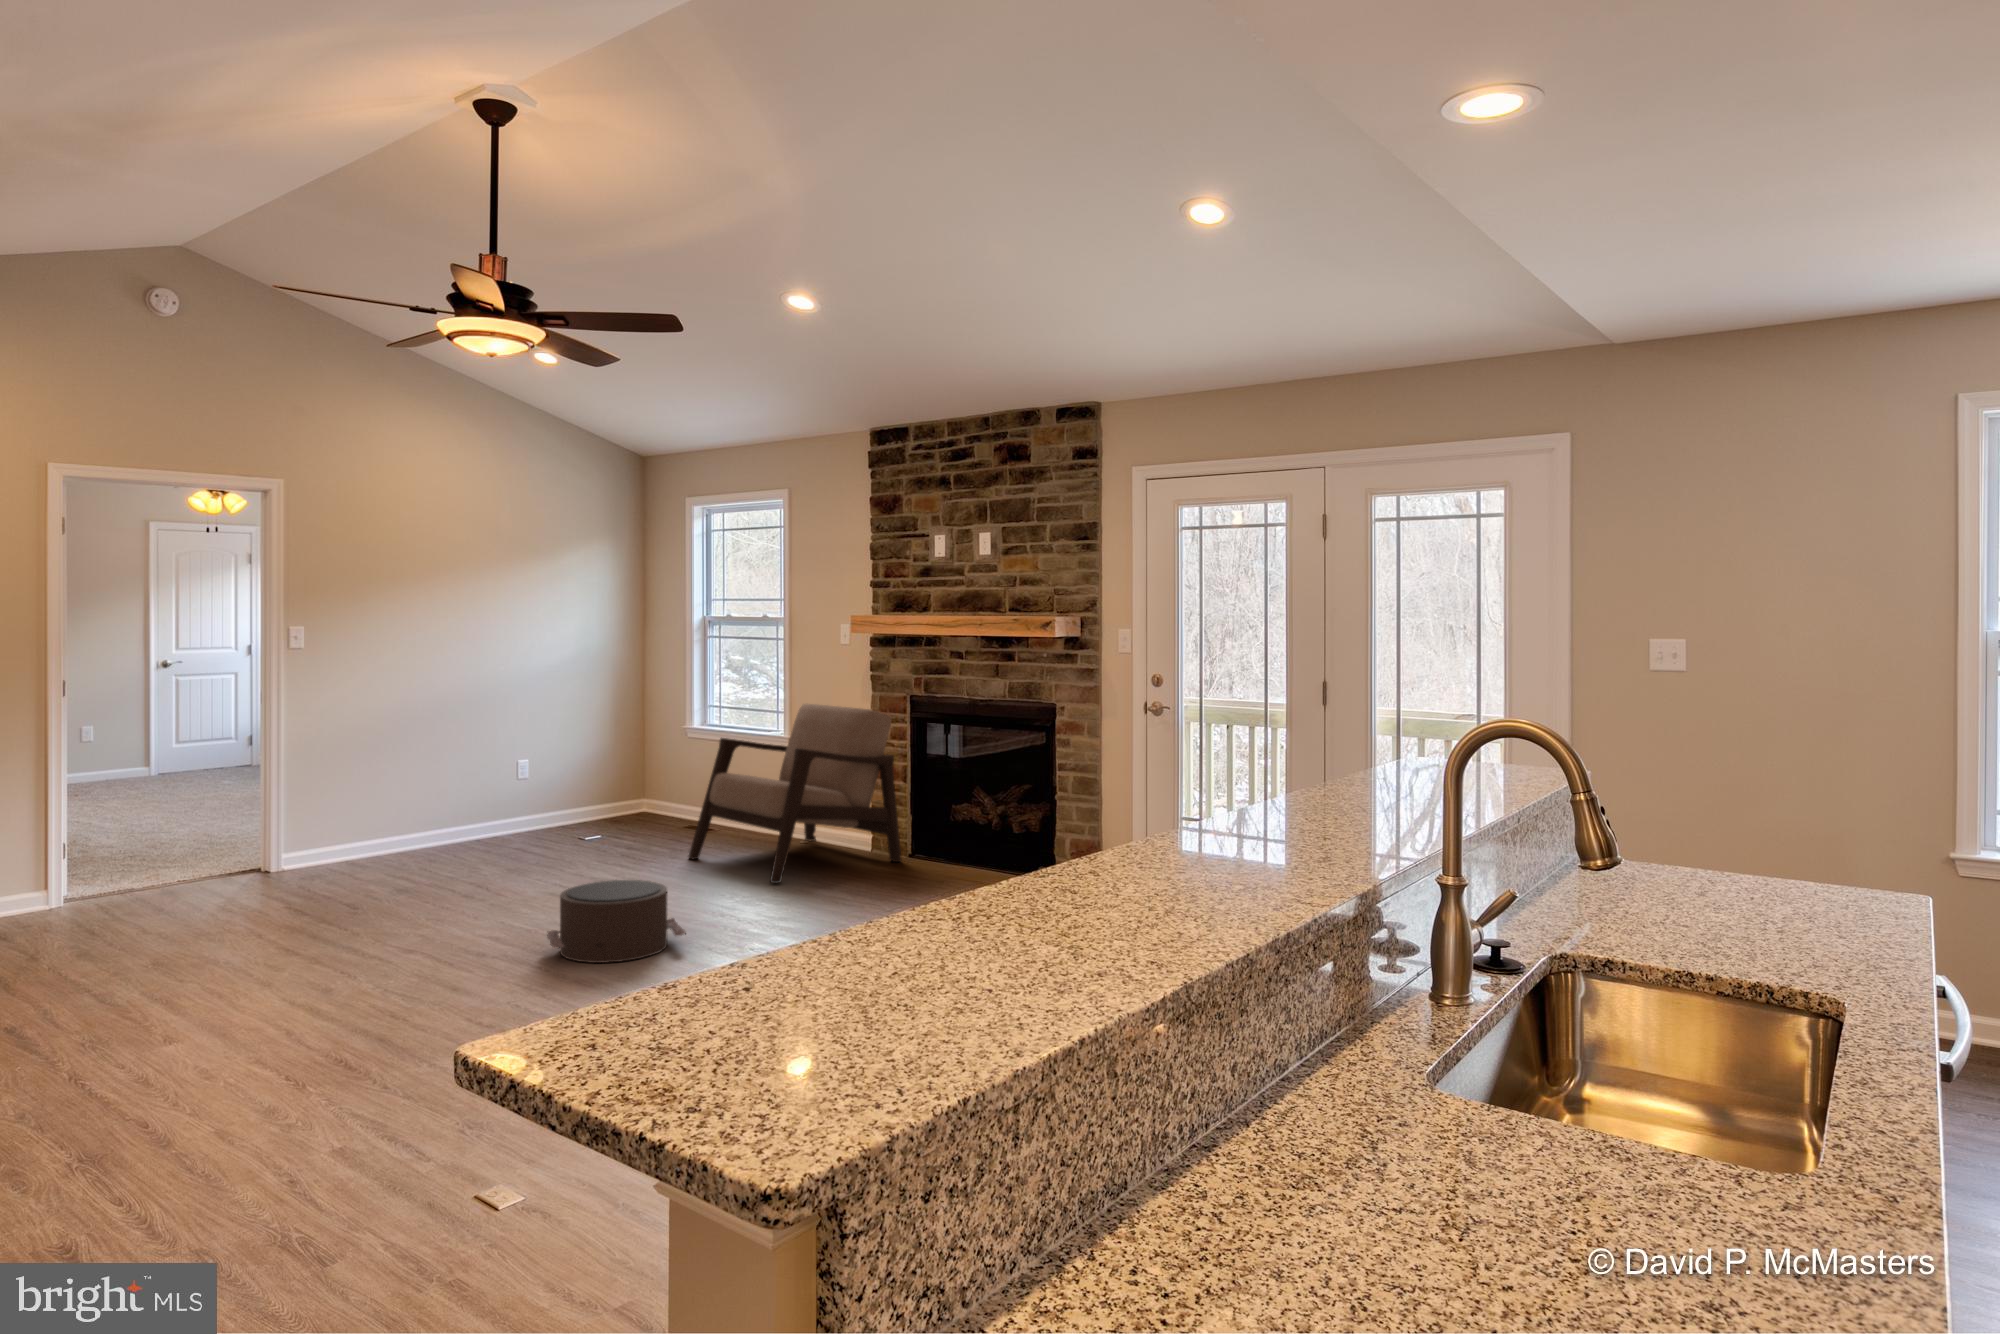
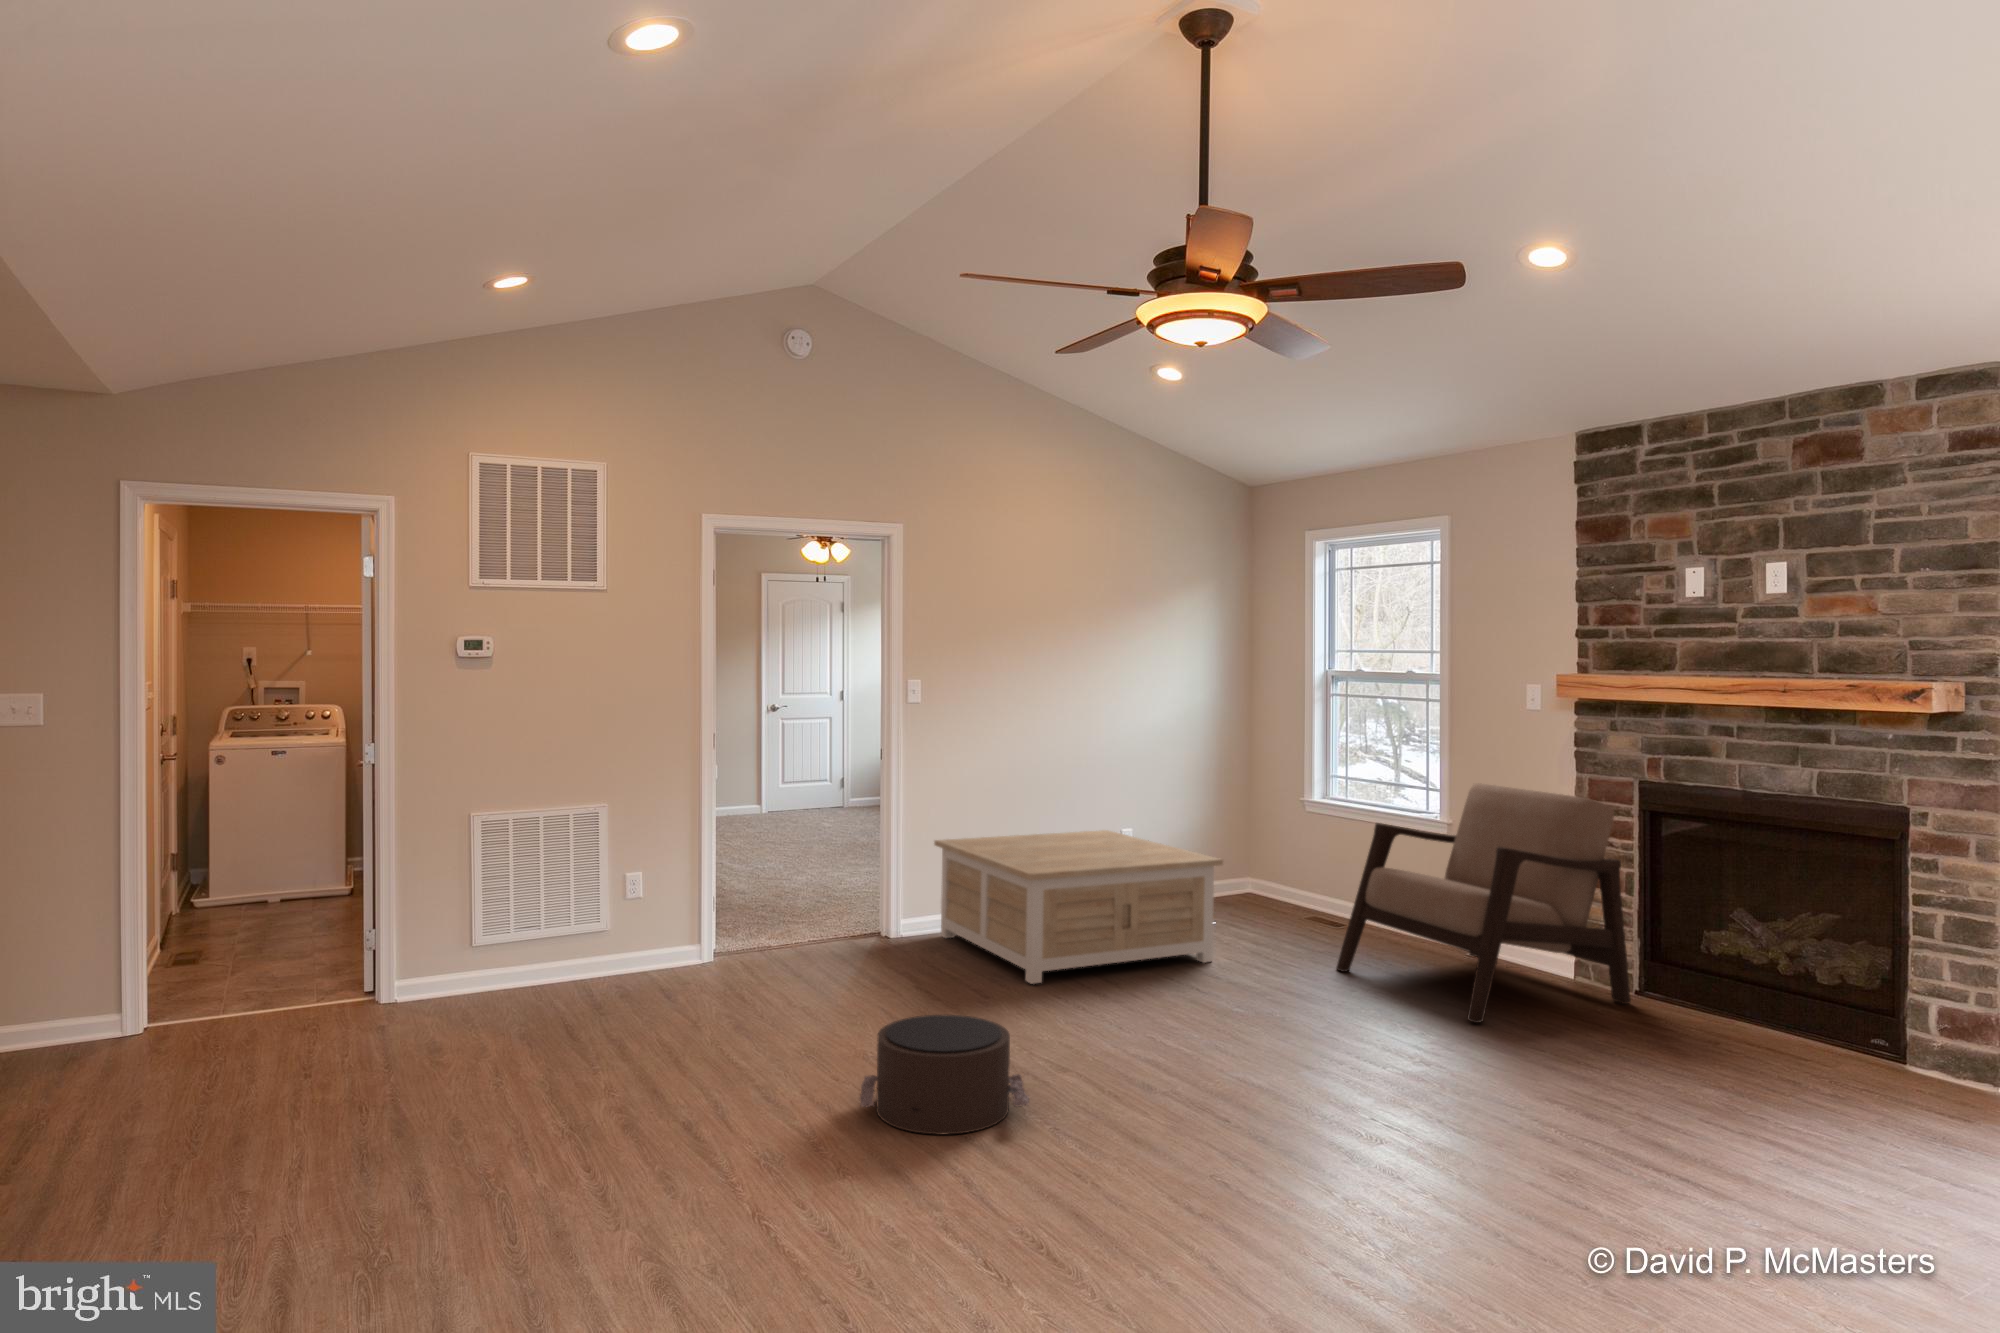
coffee table: none [317,759,591,891] -> present [934,830,1223,984]
pouf: present [547,880,686,963] -> present [860,1015,1029,1135]

